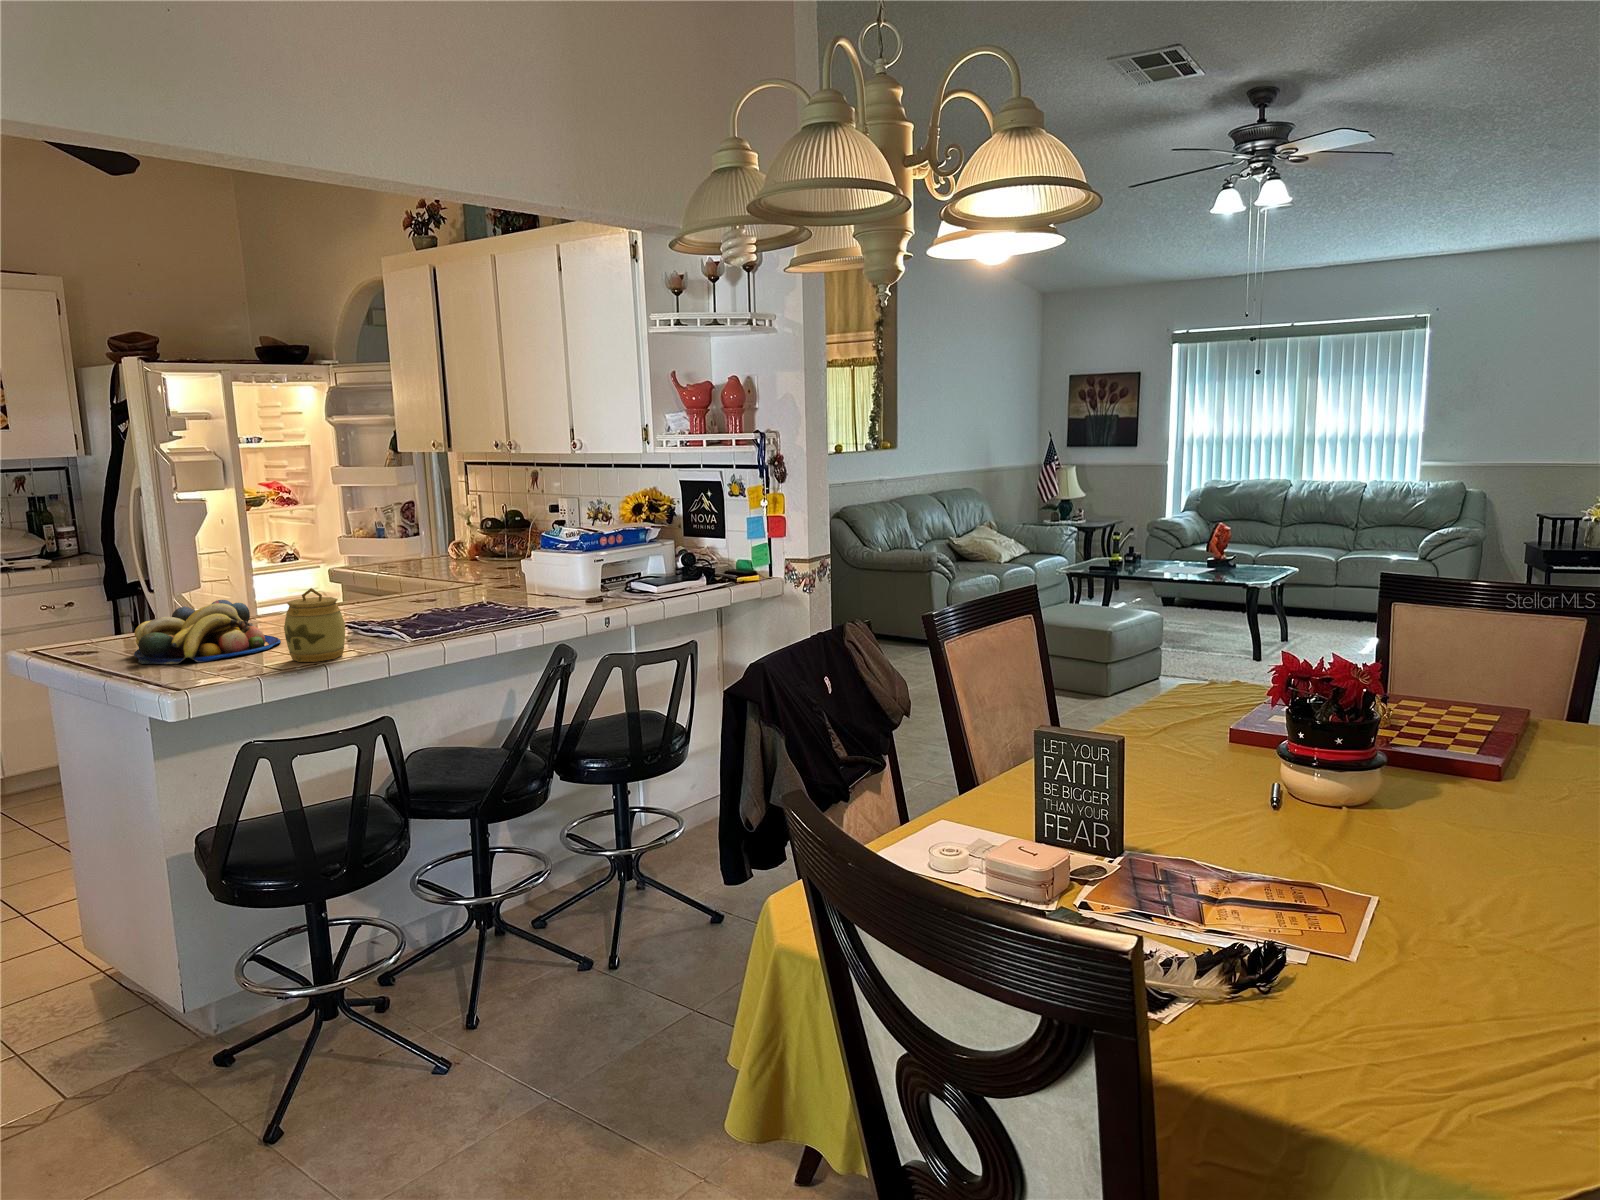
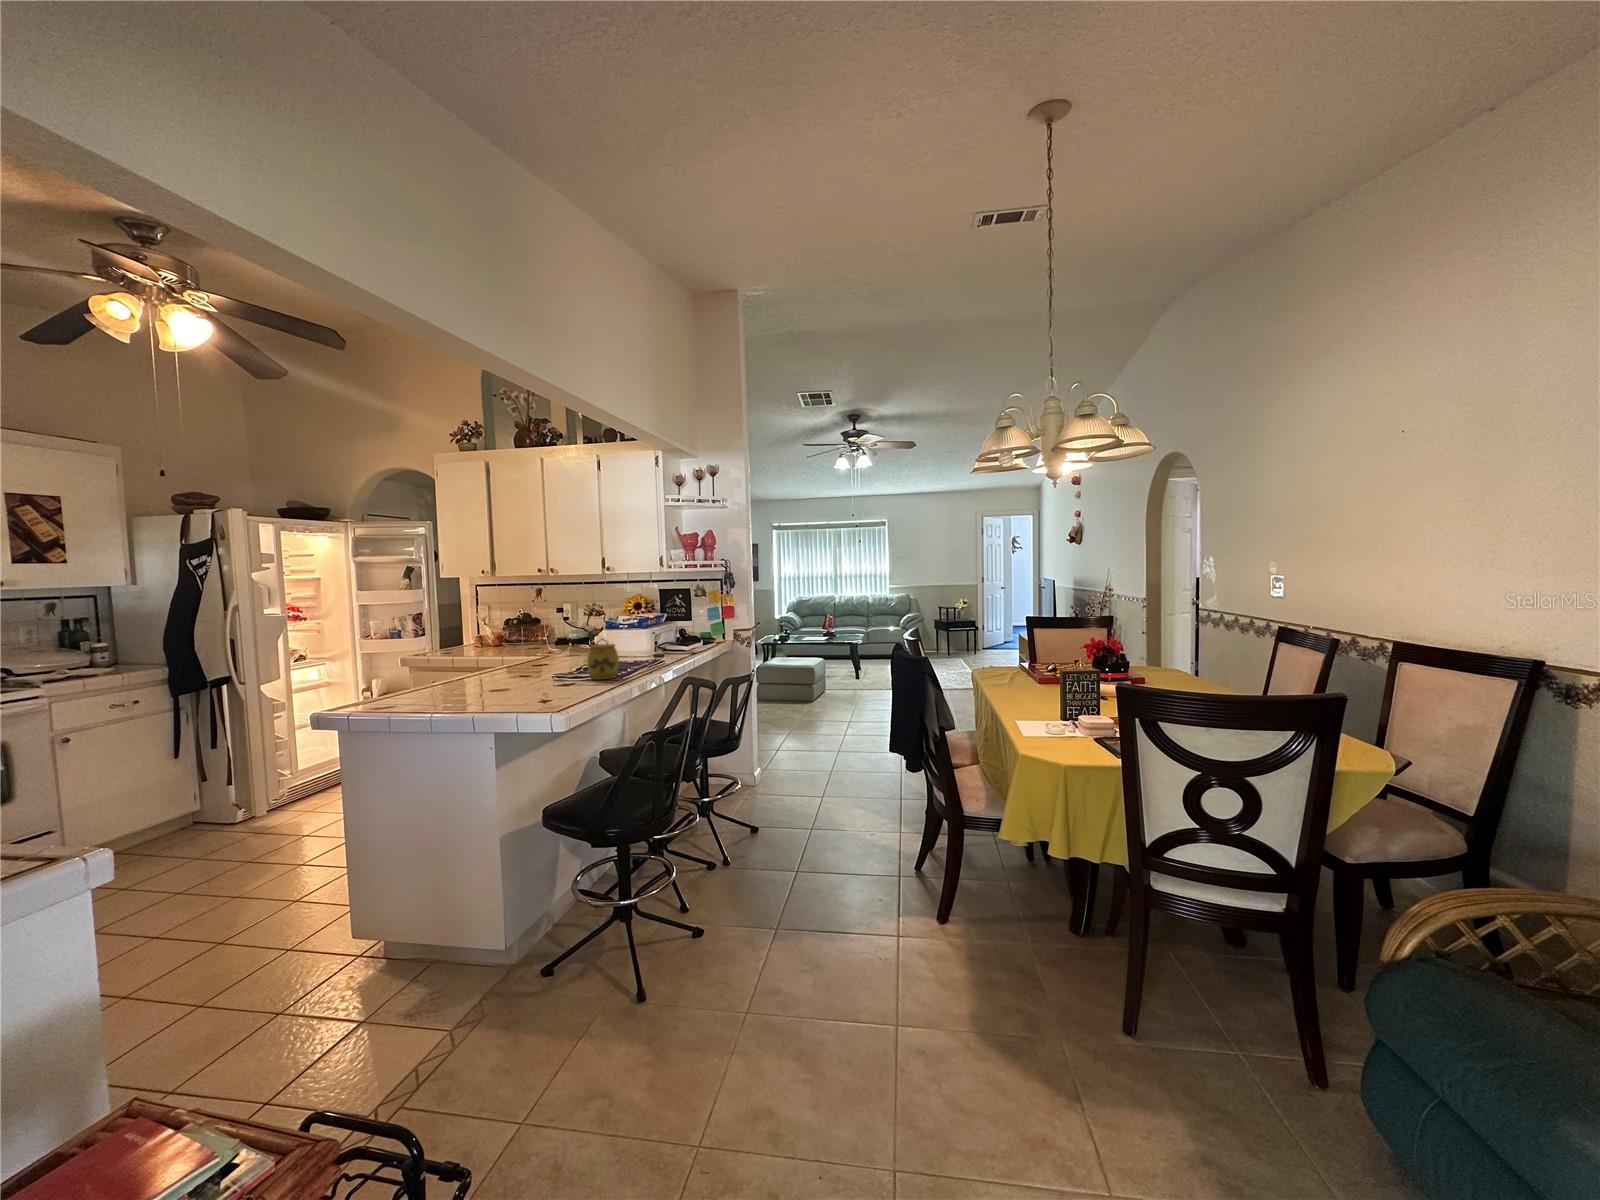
fruit bowl: present [134,600,281,664] -> none [467,654,554,690]

